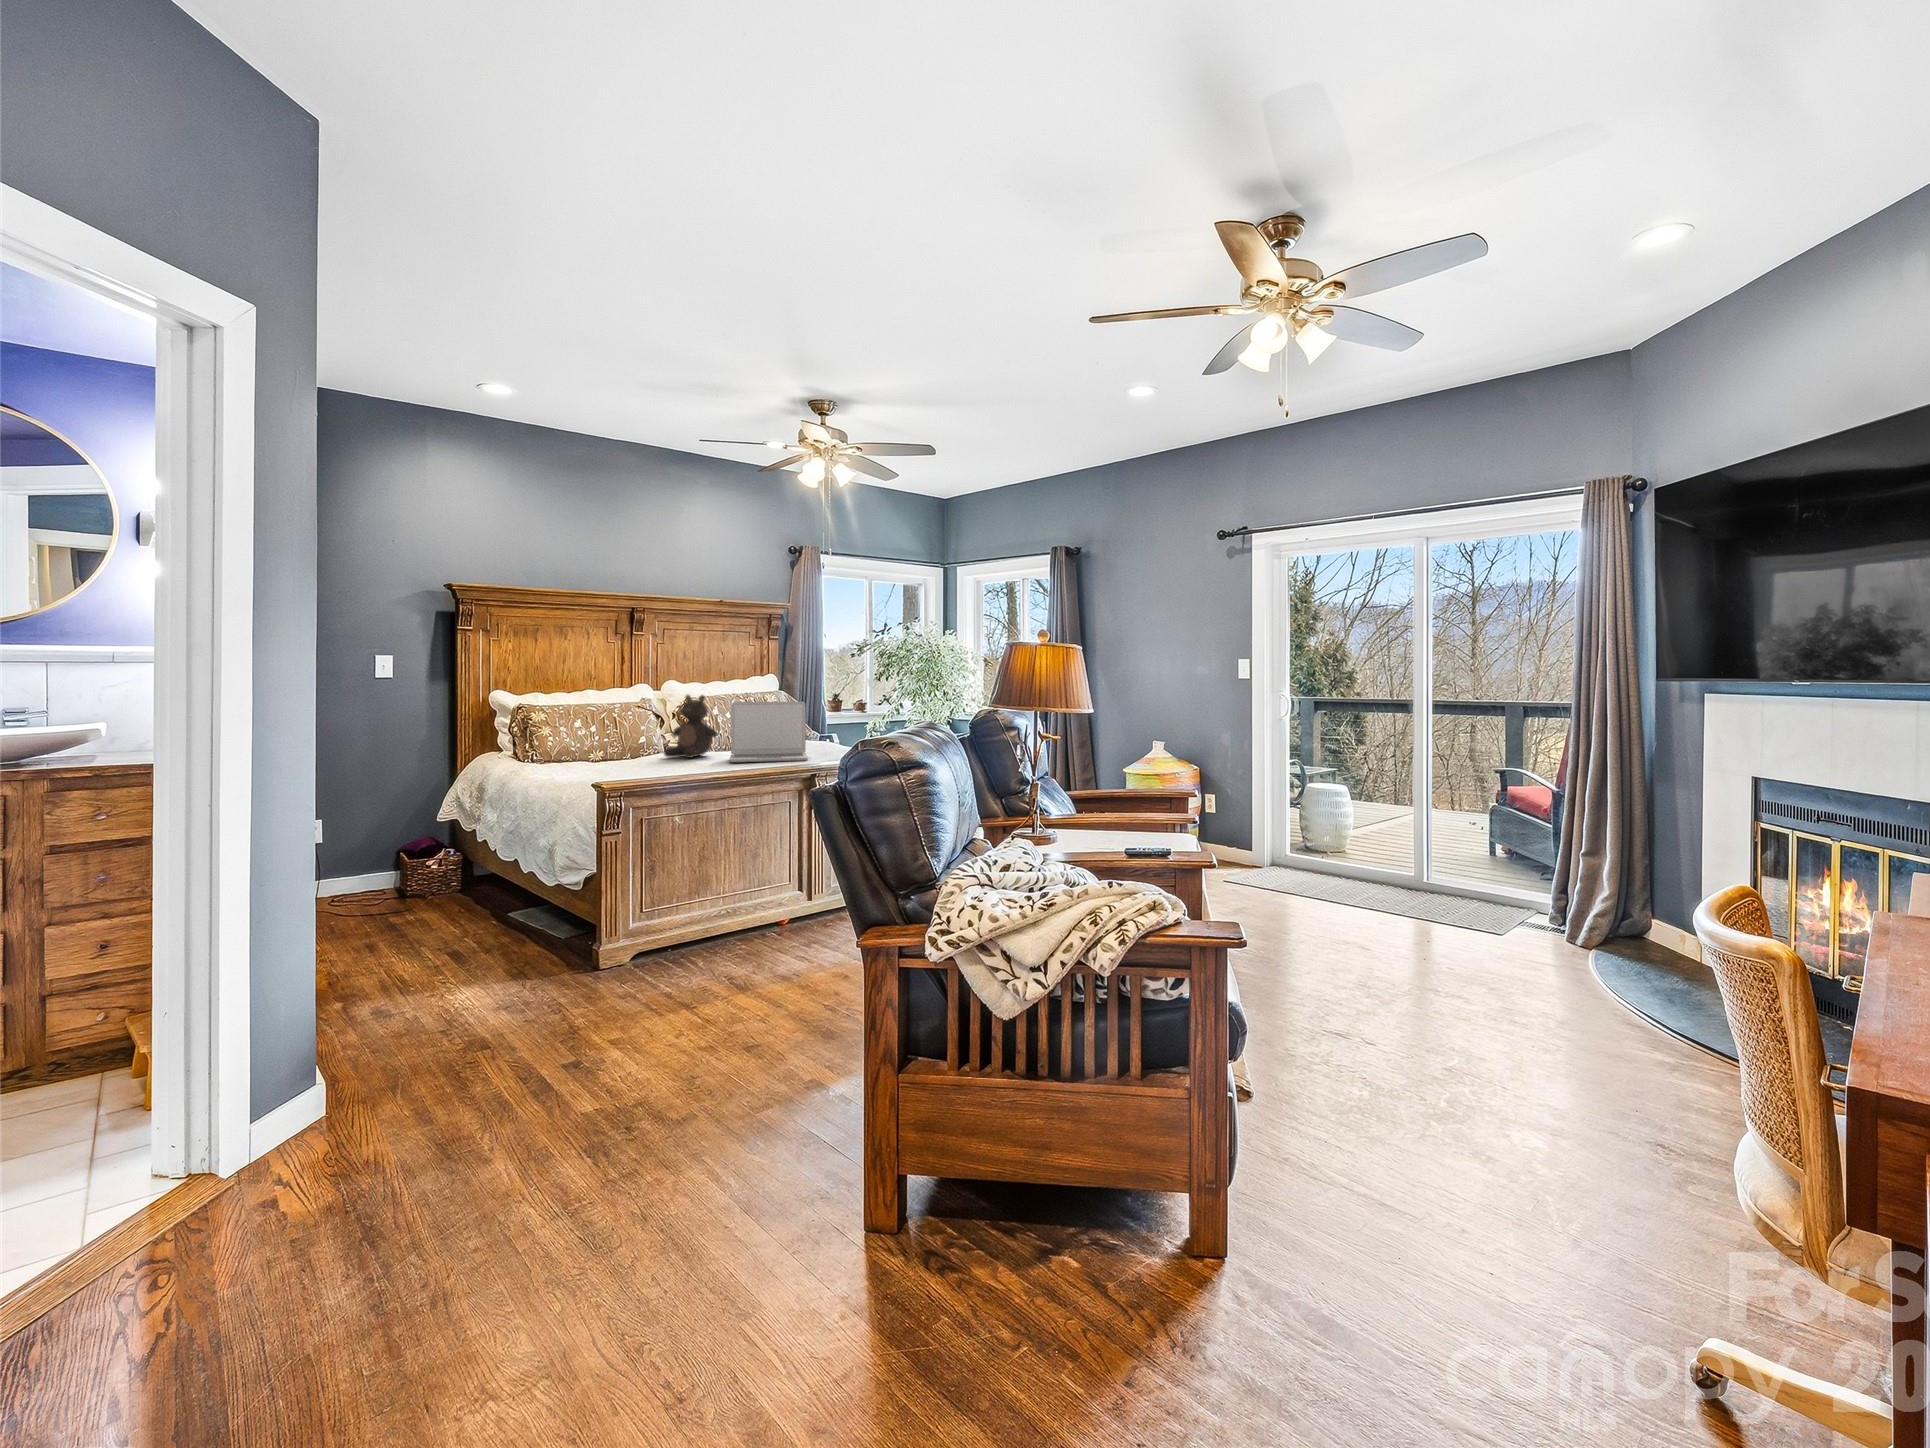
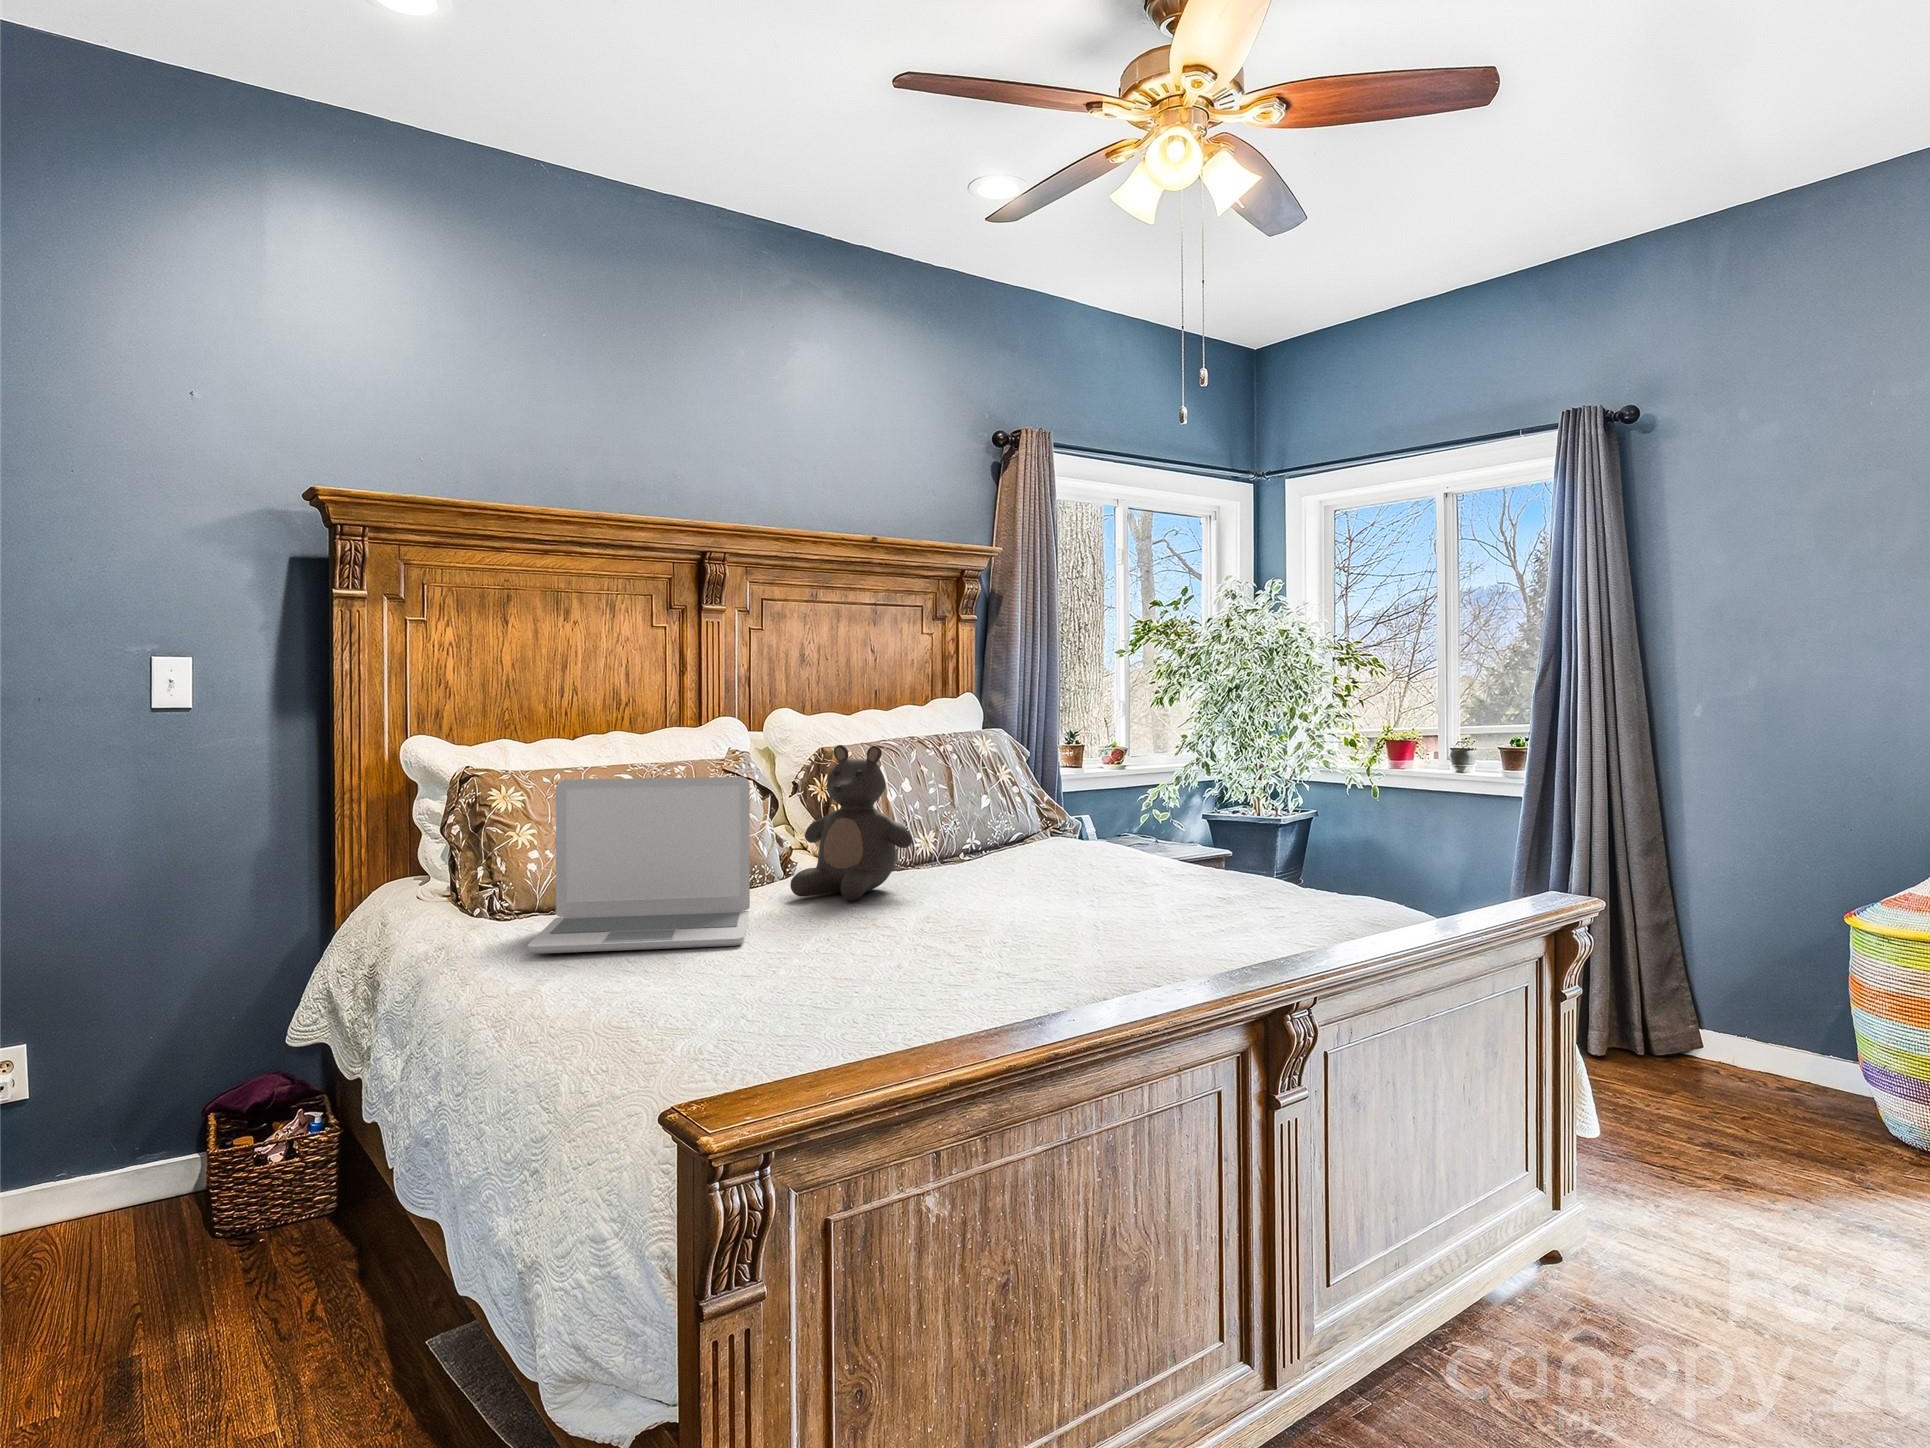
laptop: present [730,702,808,762] -> present [528,777,750,954]

